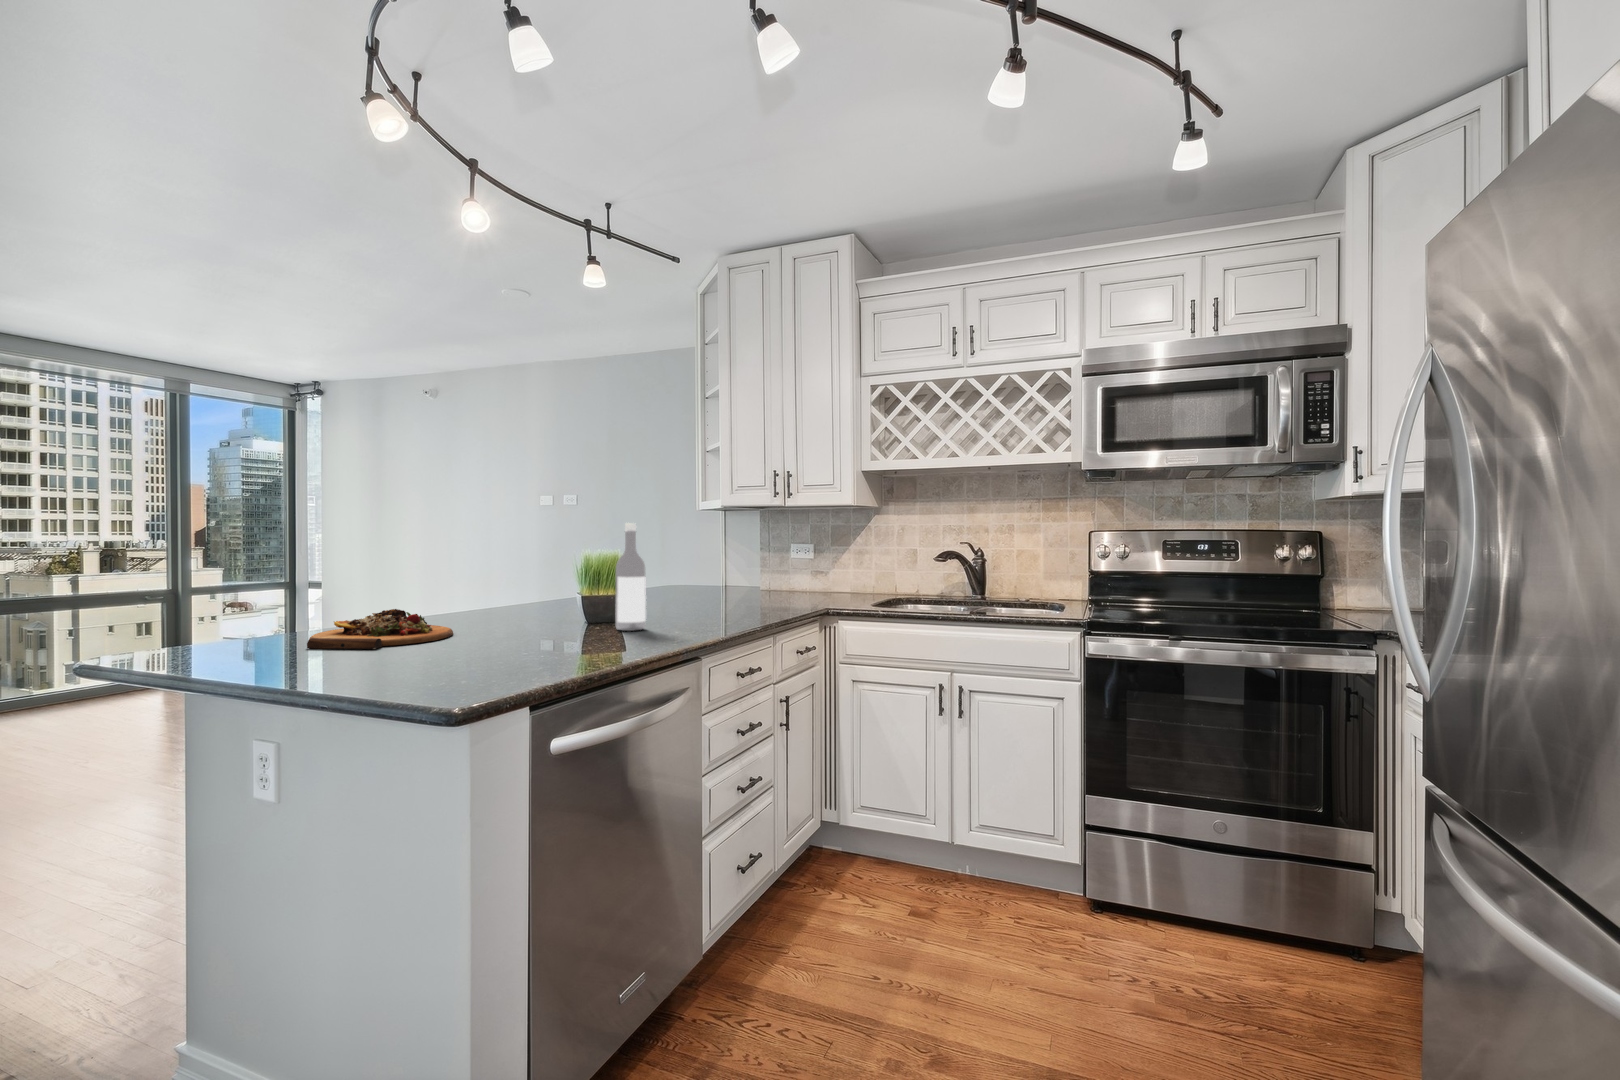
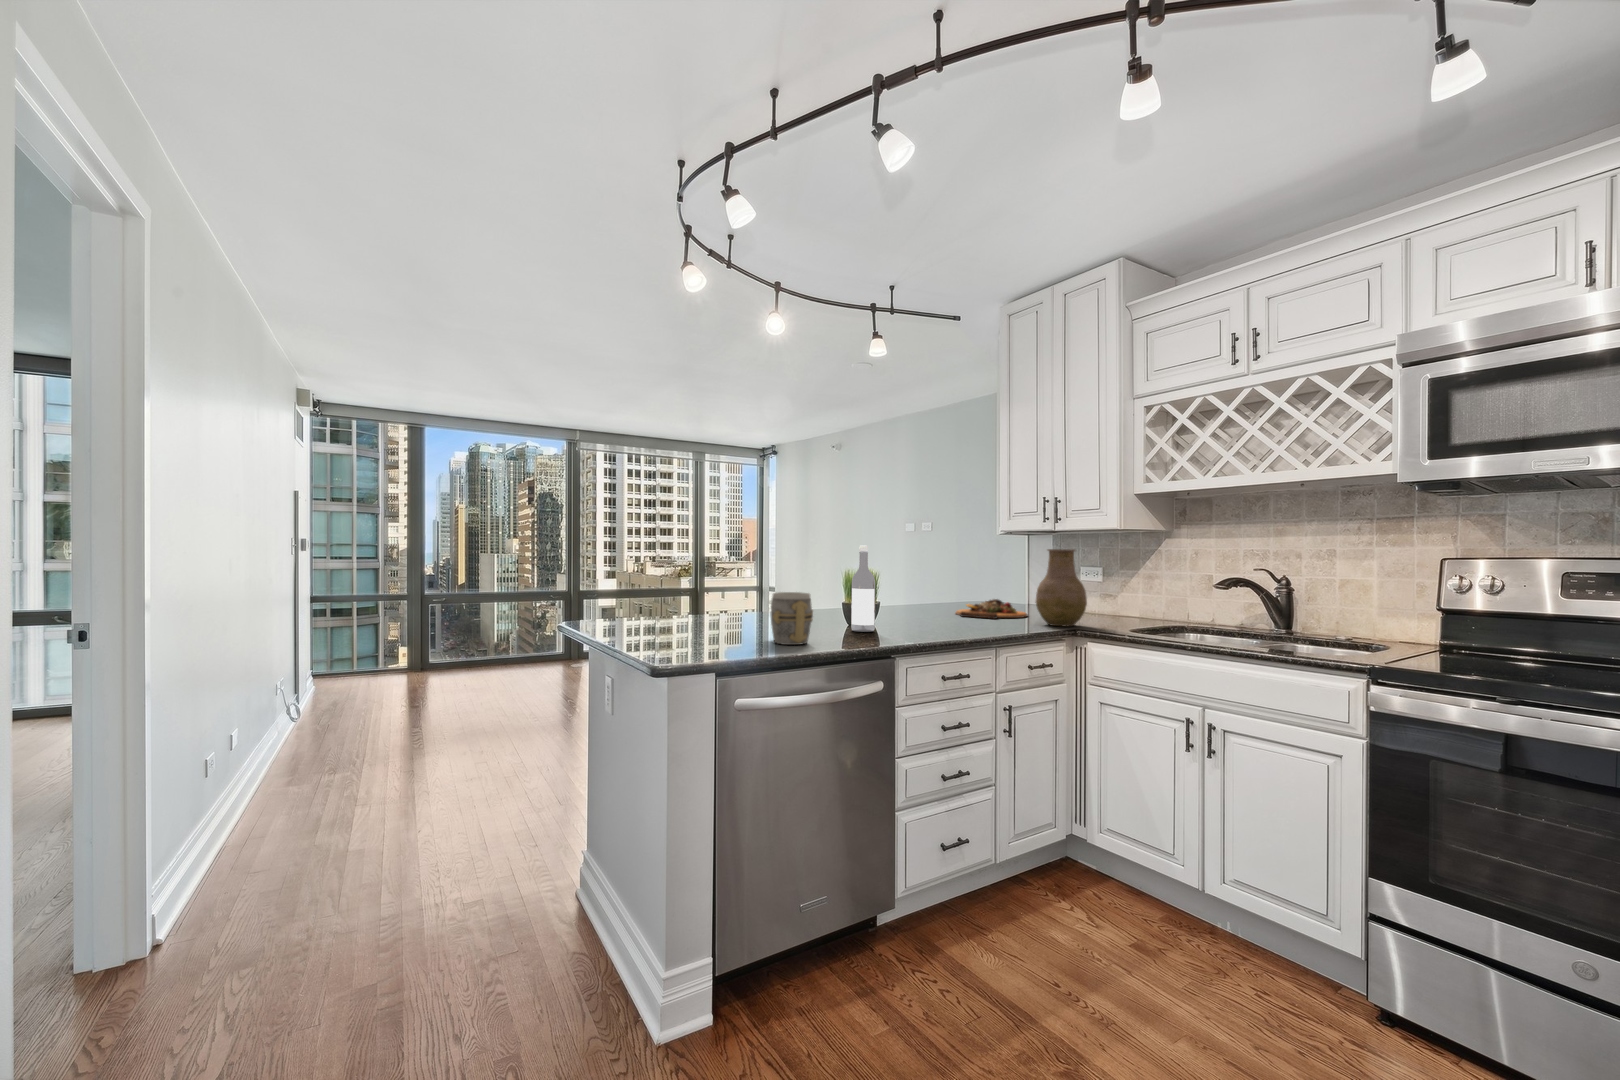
vase: none [780,526,831,607] -> present [1036,549,1087,626]
mug: none [538,586,609,658] -> present [771,592,813,645]
cutting board: present [307,609,453,649] -> present [956,599,1027,619]

